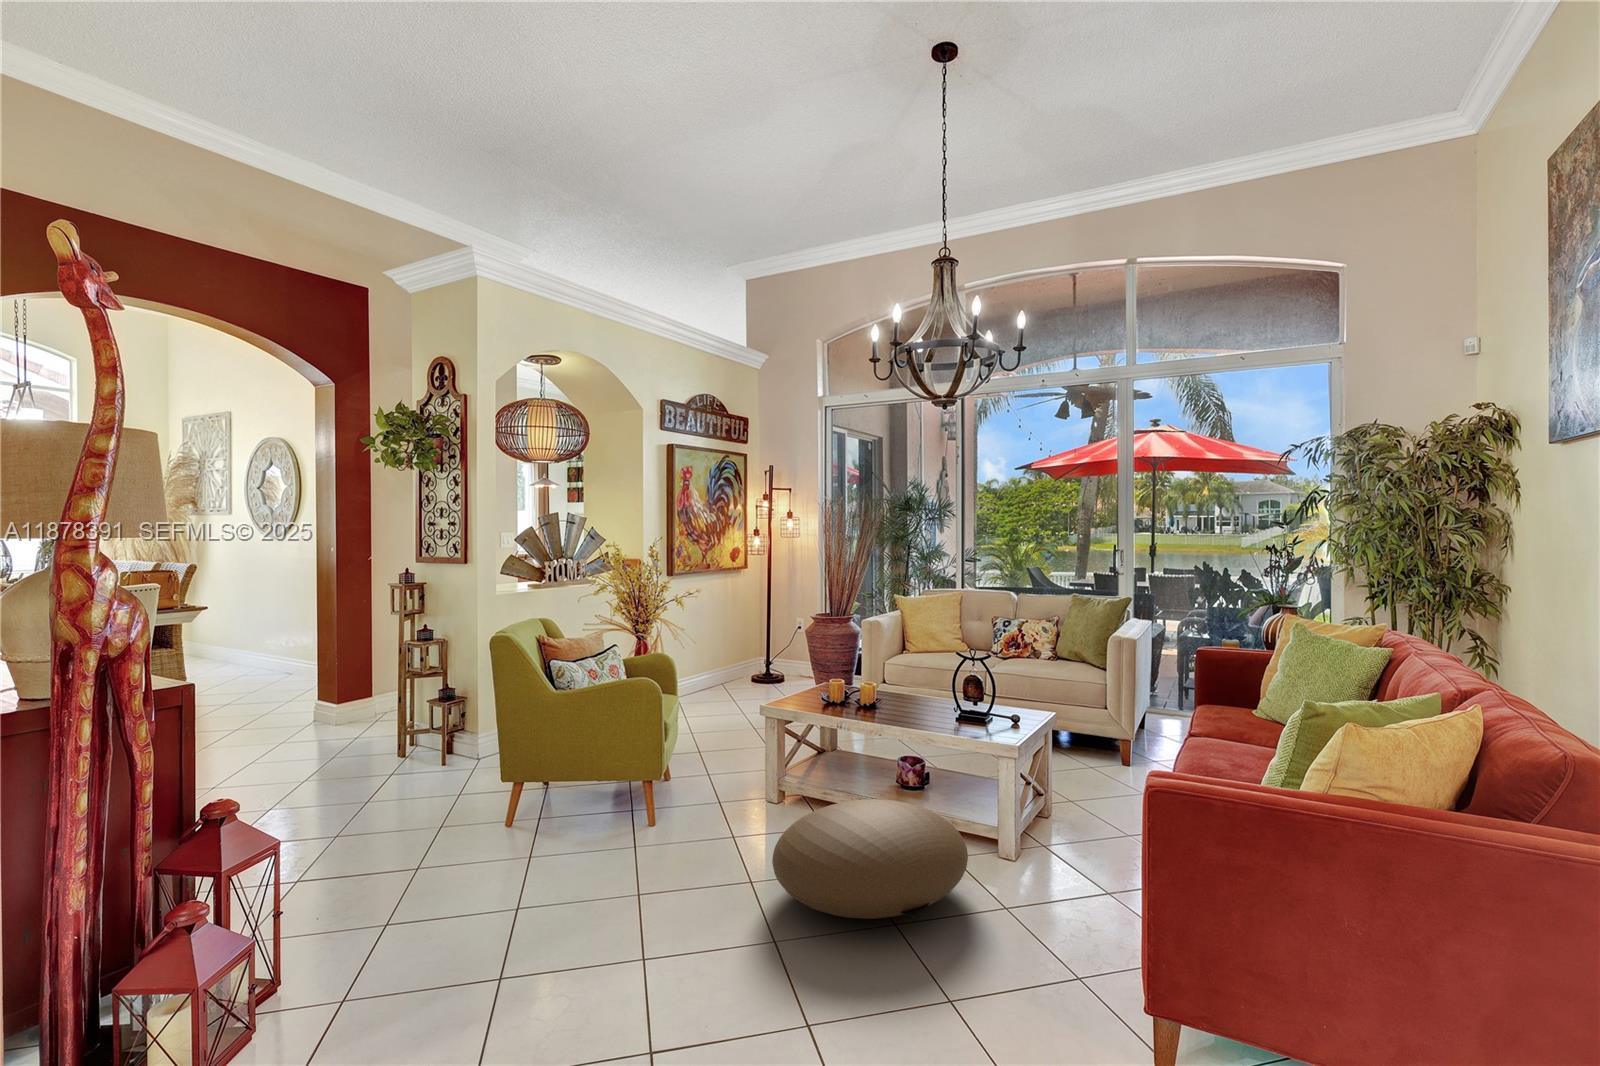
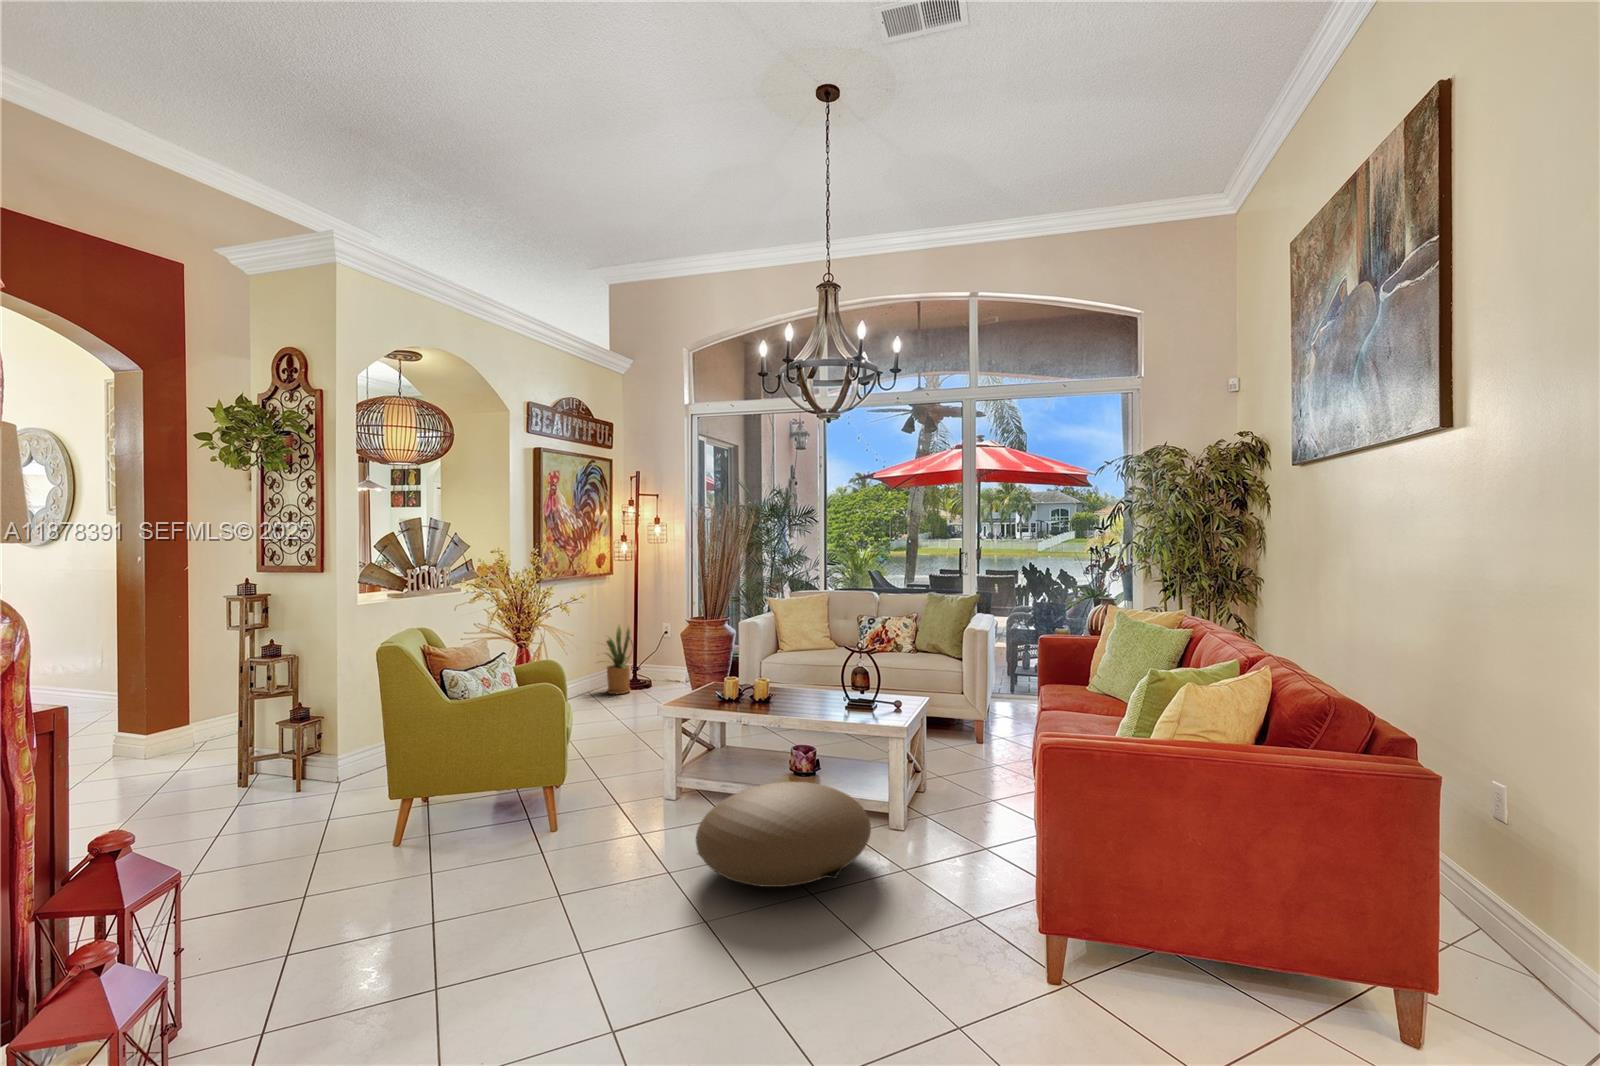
house plant: none [725,618,766,687] -> present [606,626,633,694]

